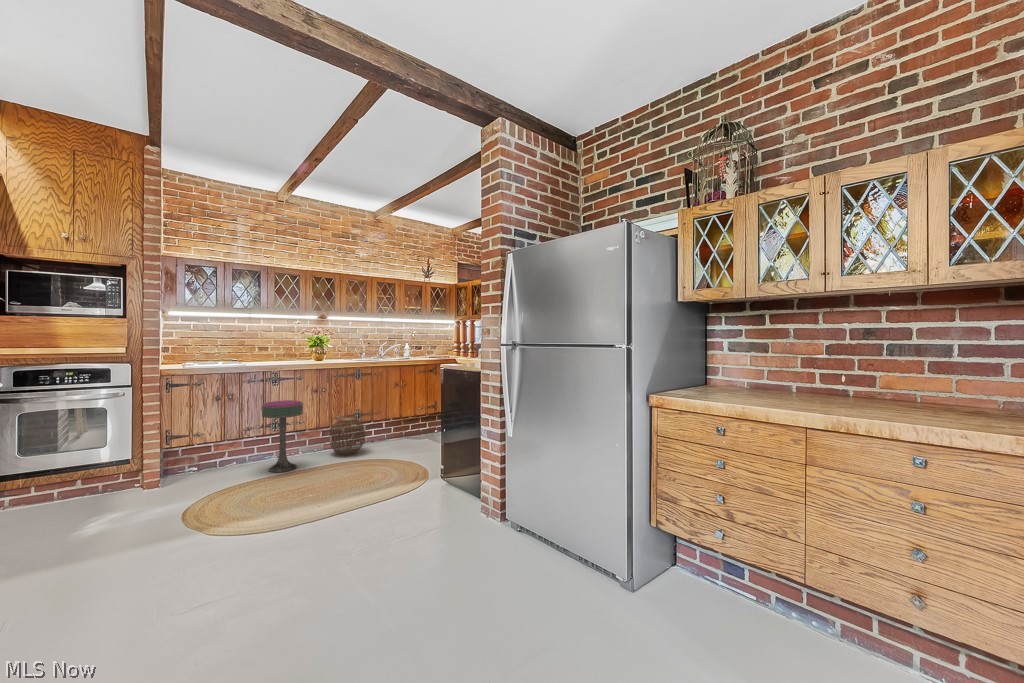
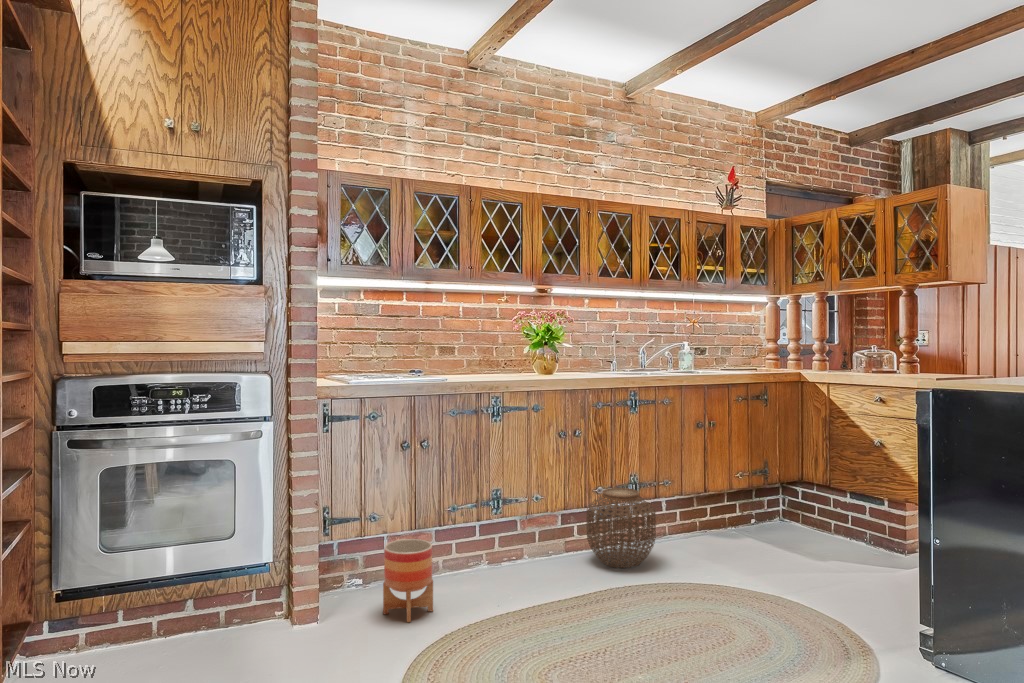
bar stool: present [262,400,303,472] -> none [484,453,558,603]
planter: none [200,444,229,484] -> present [383,539,433,622]

